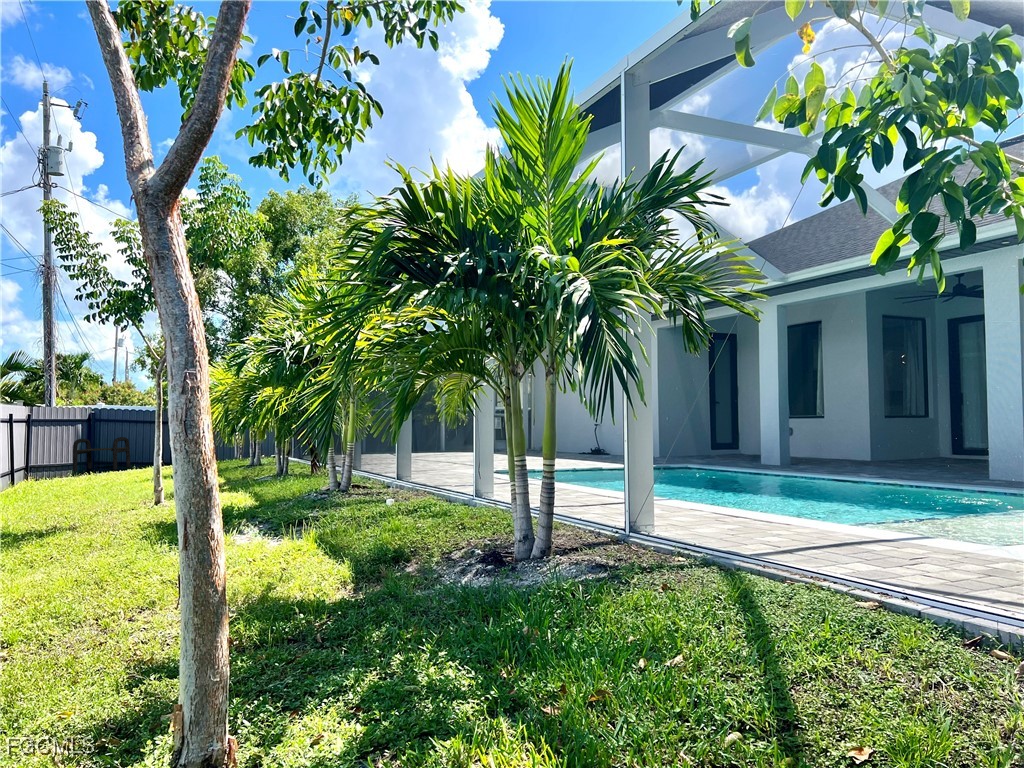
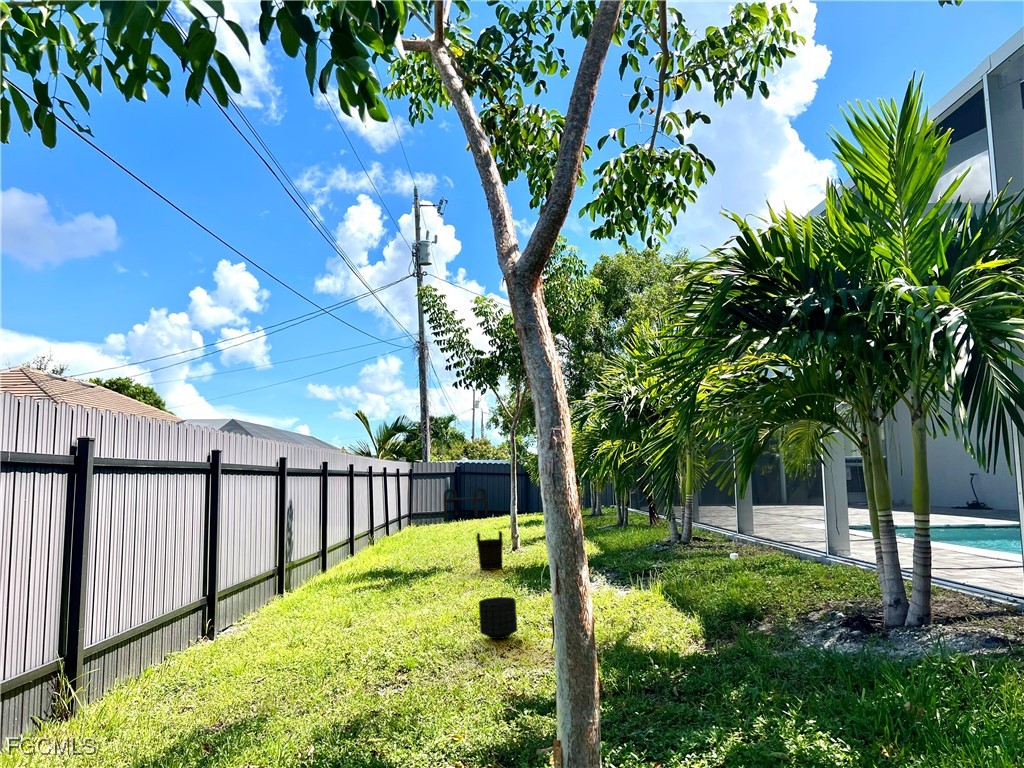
bucket: none [106,484,141,528] -> present [476,531,503,570]
planter: none [97,559,146,607] -> present [479,597,517,639]

